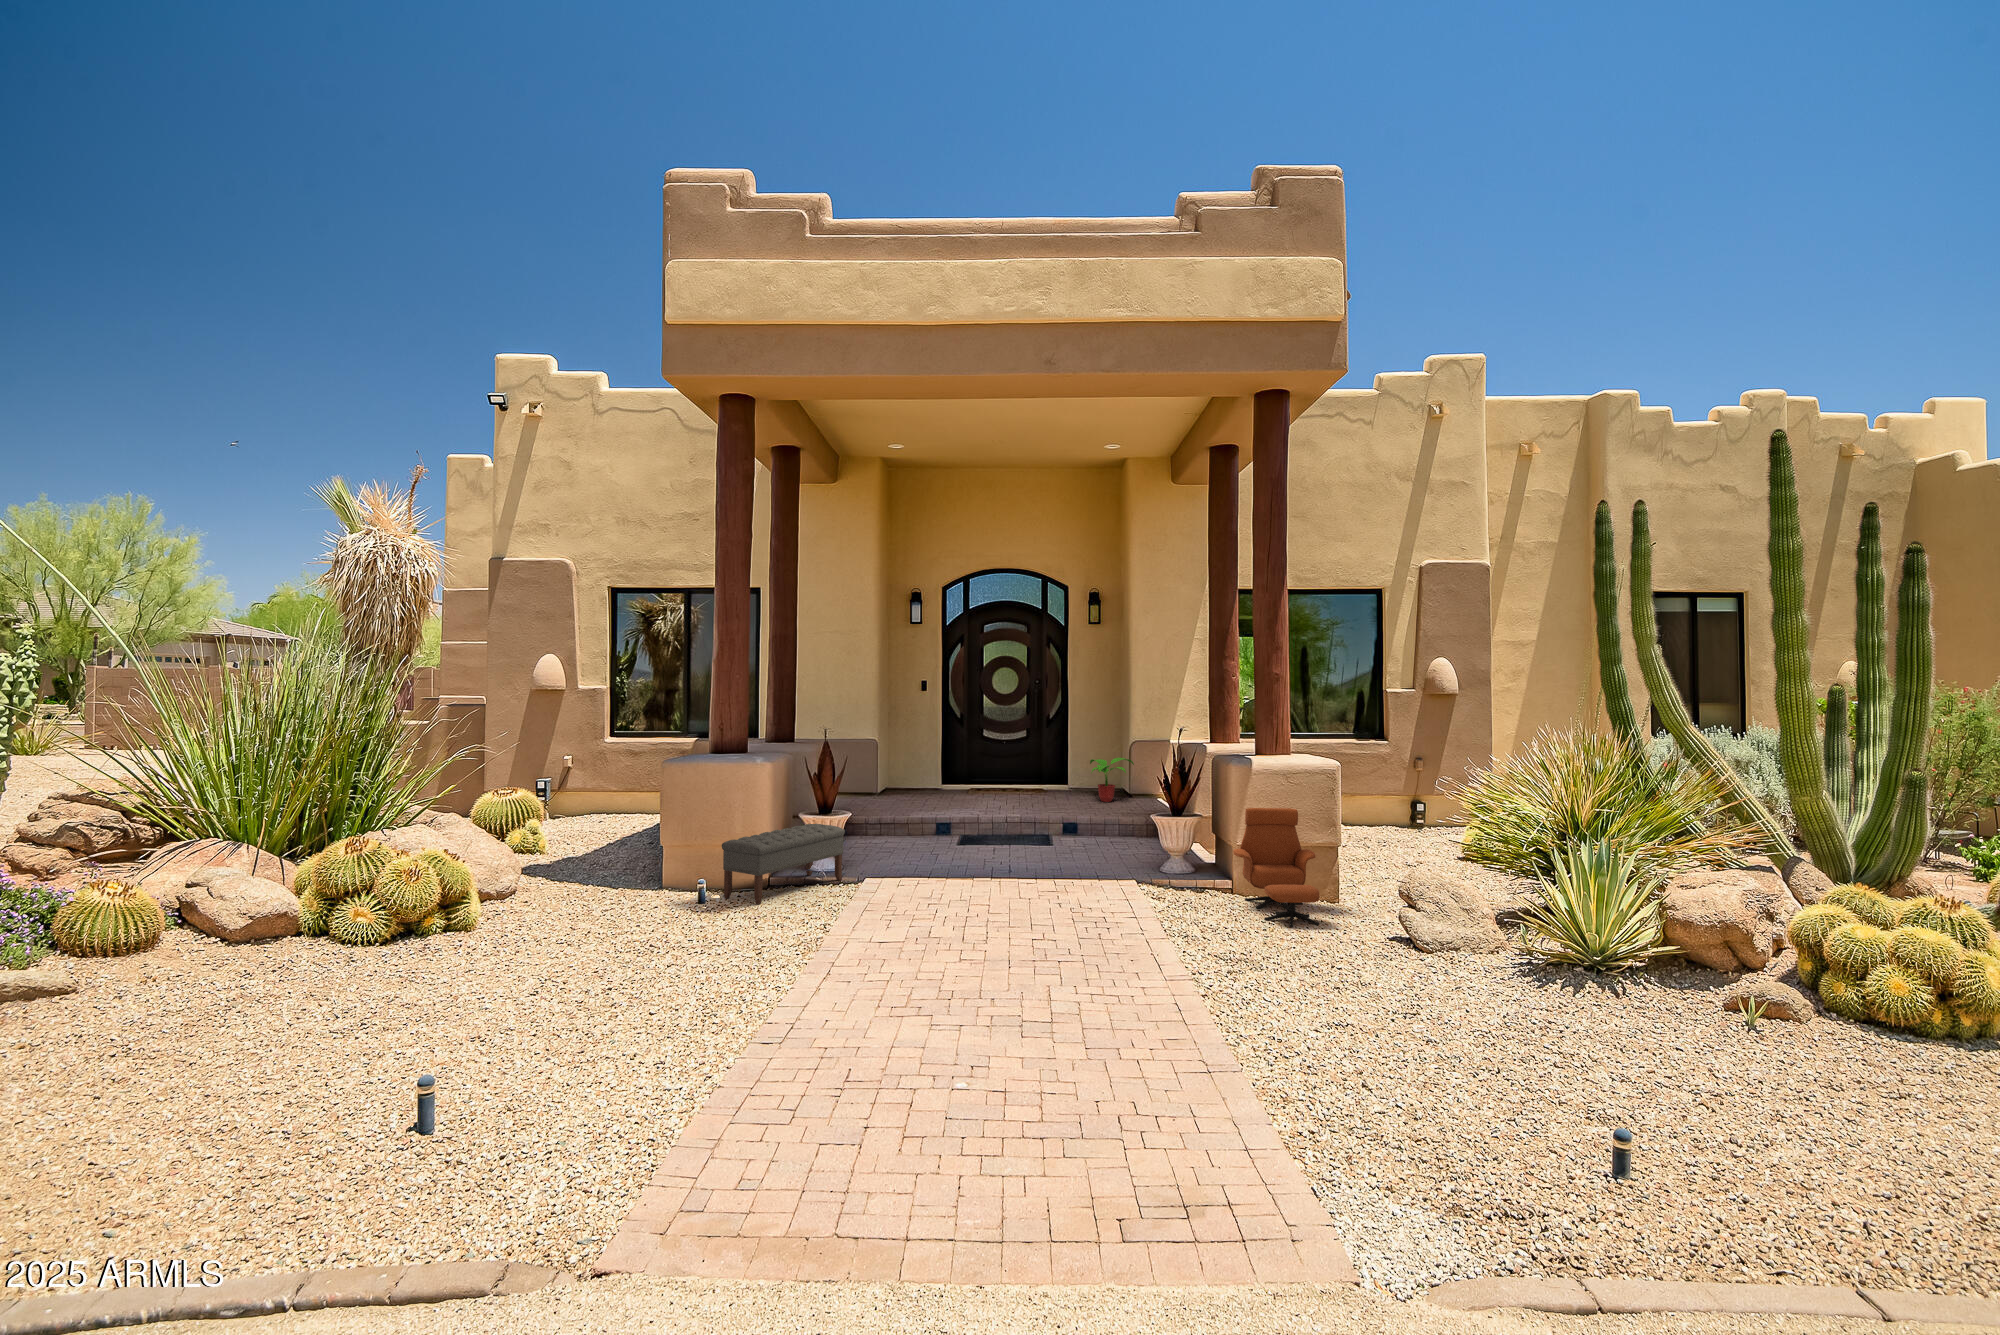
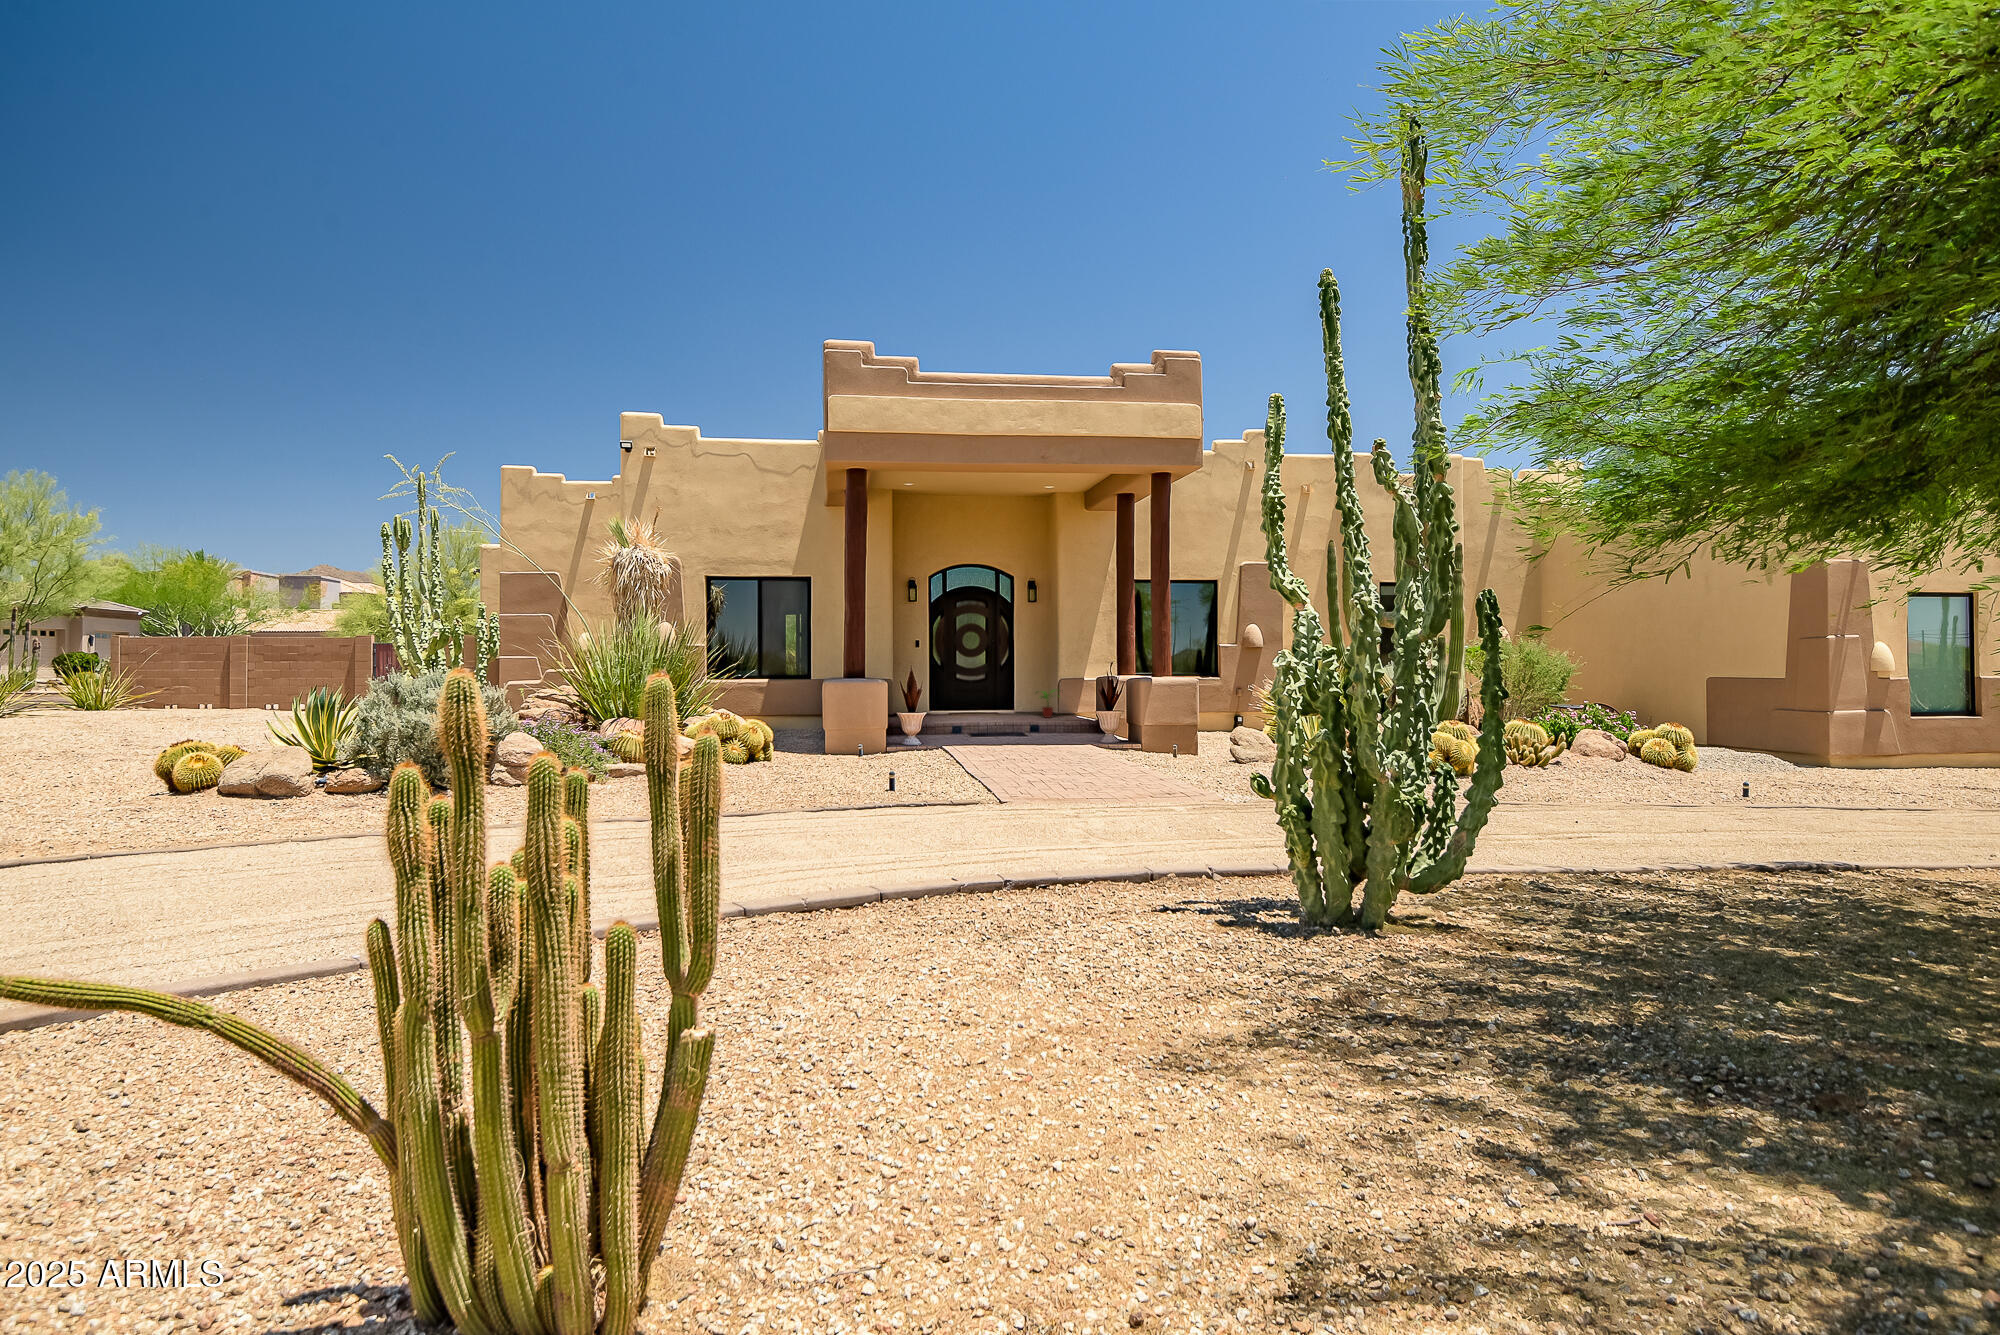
lounge chair: present [1233,808,1320,927] -> none [1146,703,1192,758]
bench: present [722,824,845,905] -> none [871,719,926,758]

